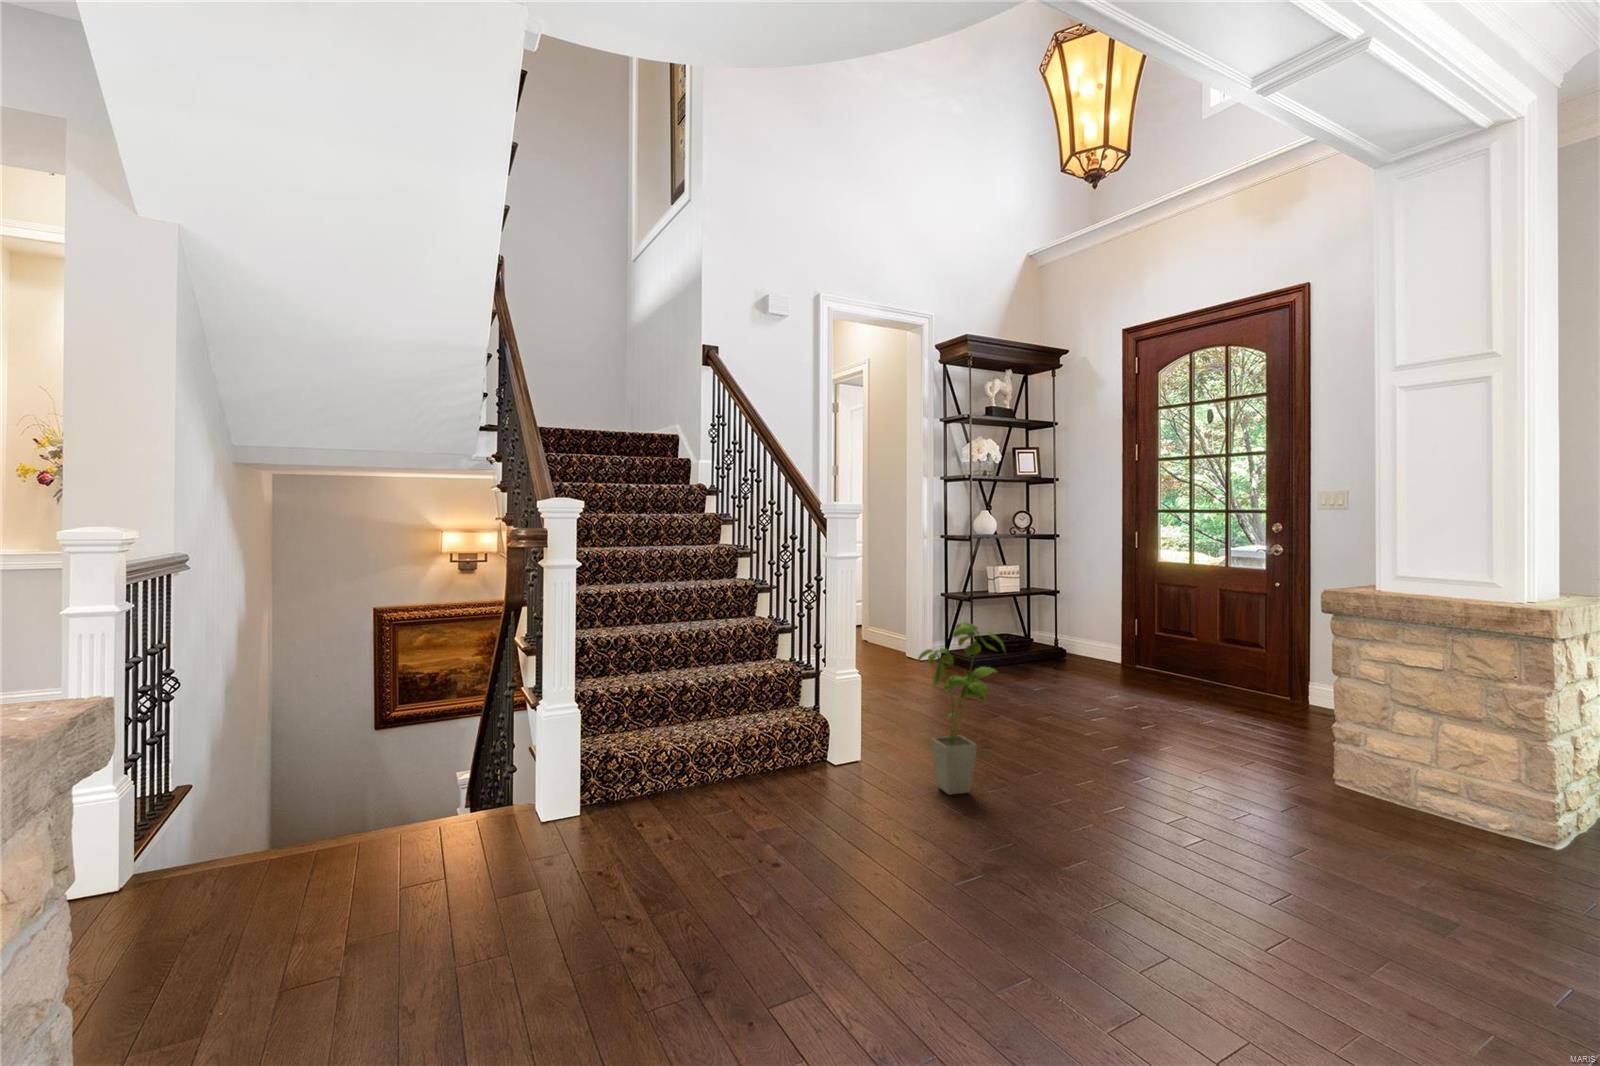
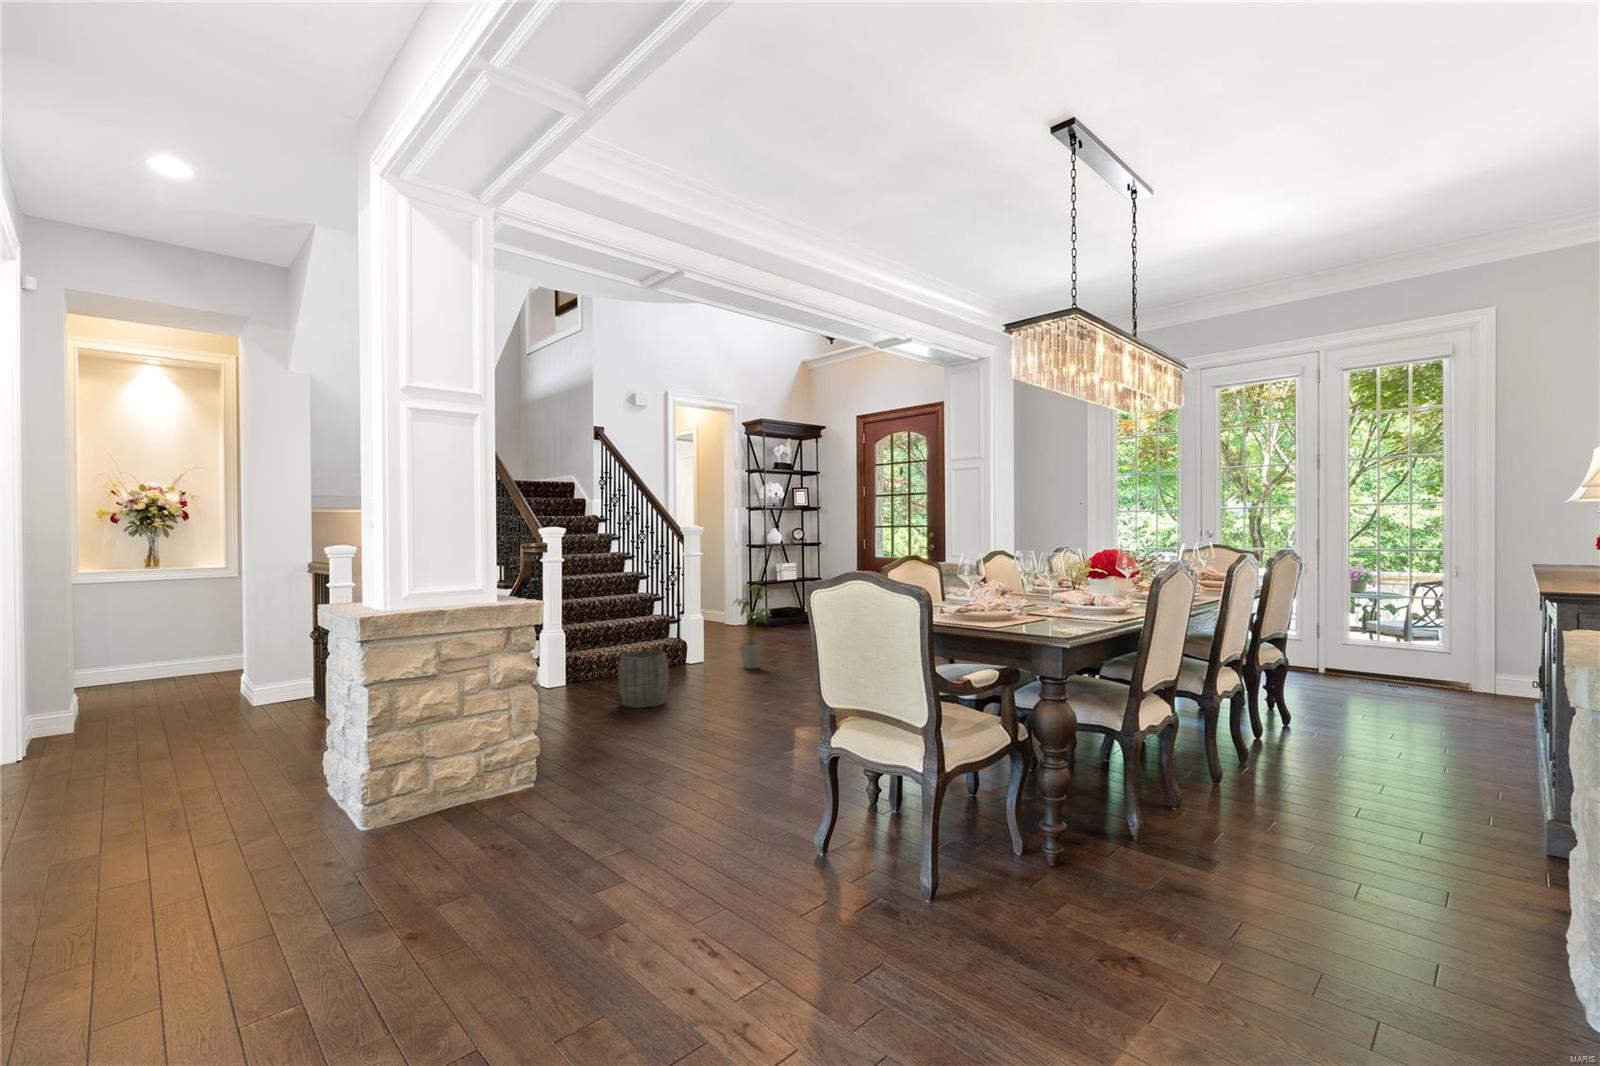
woven basket: none [637,788,757,955] -> present [618,651,669,708]

